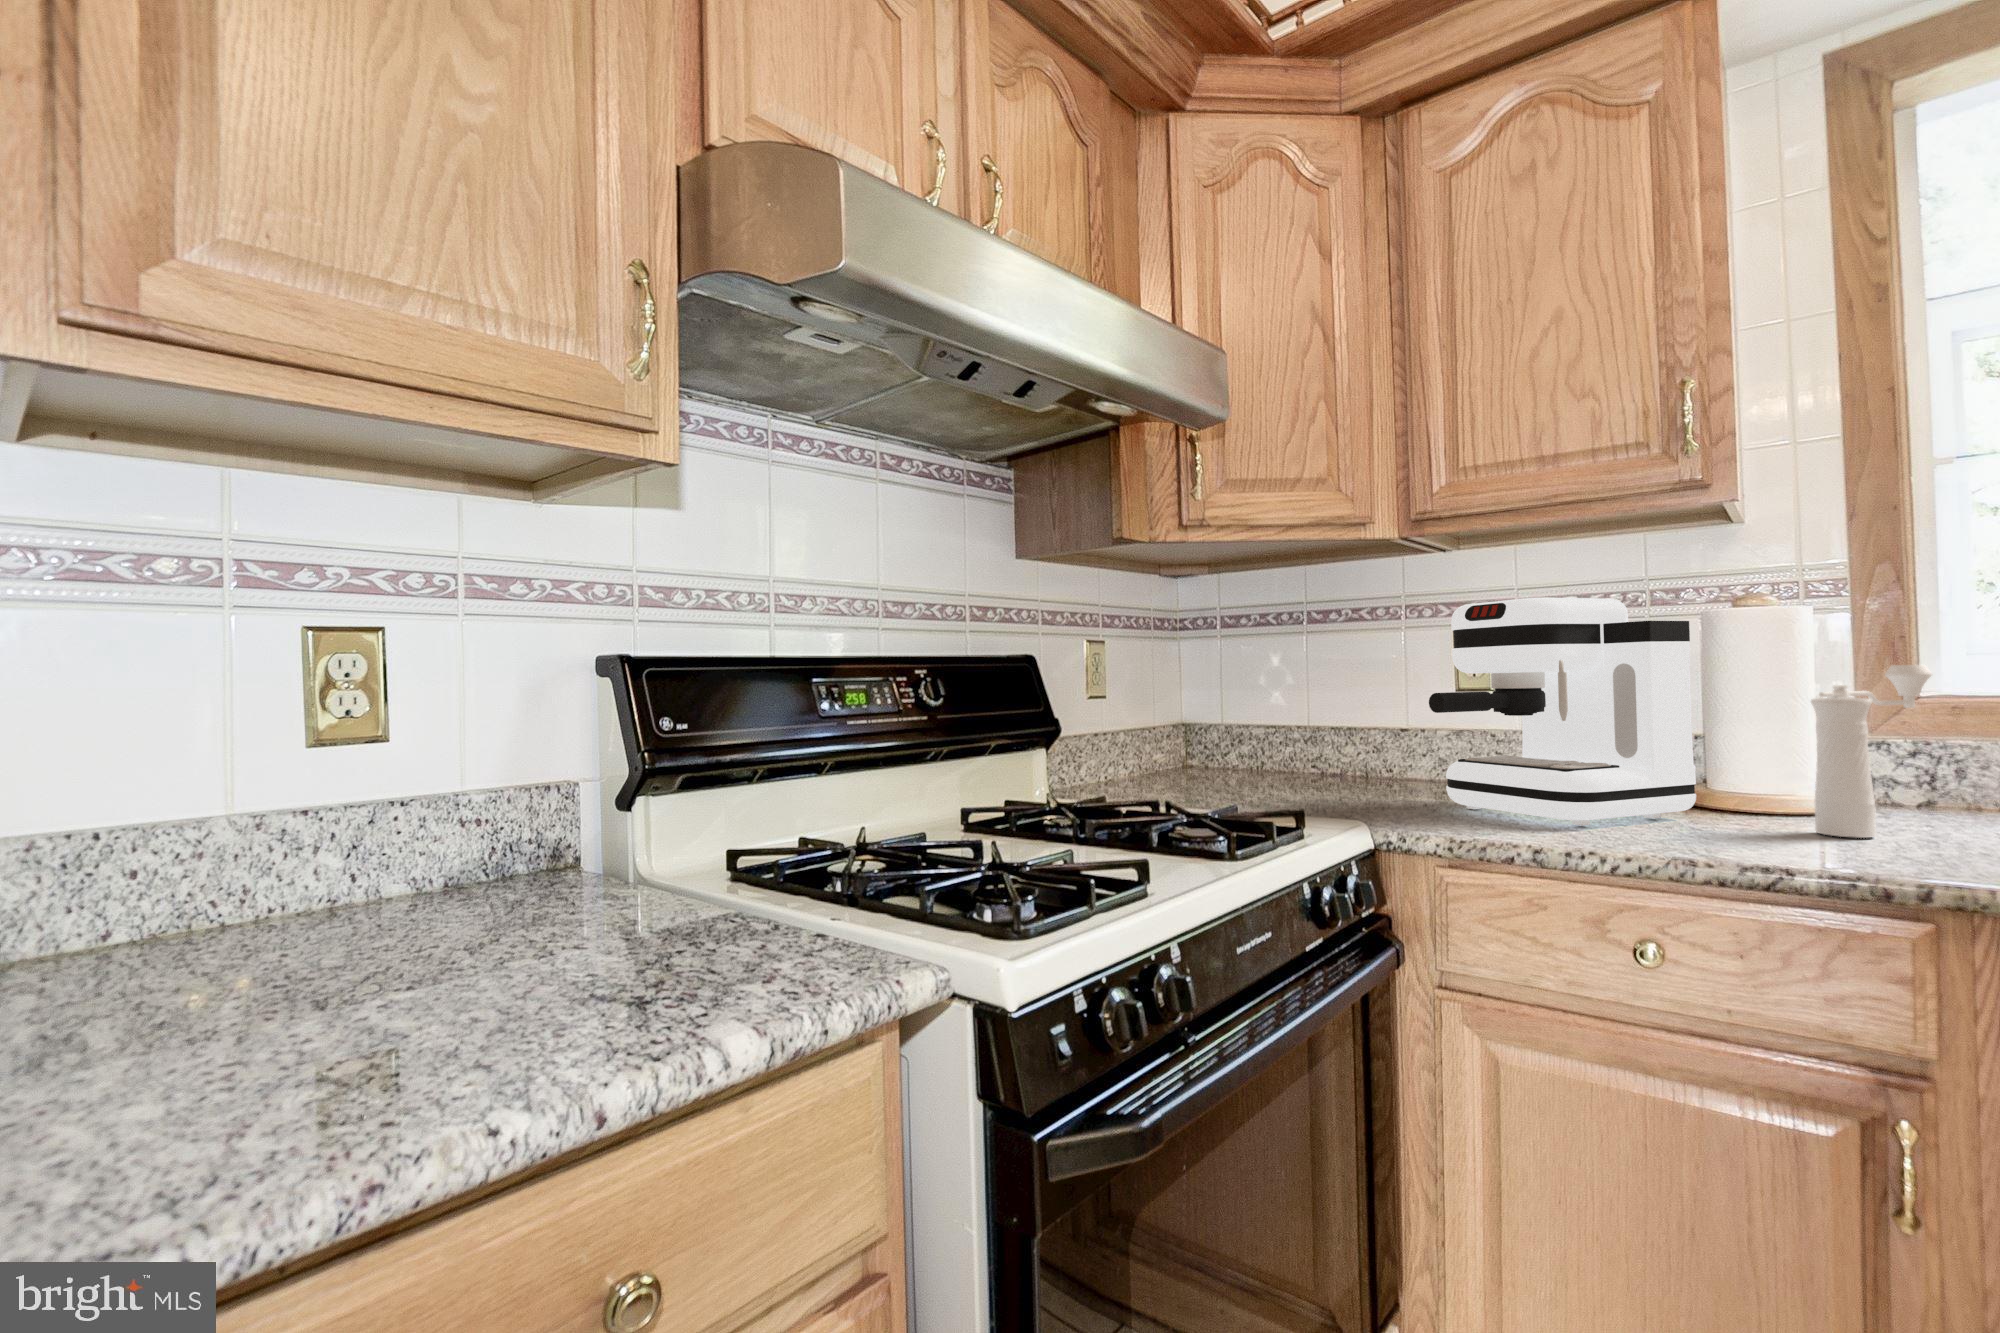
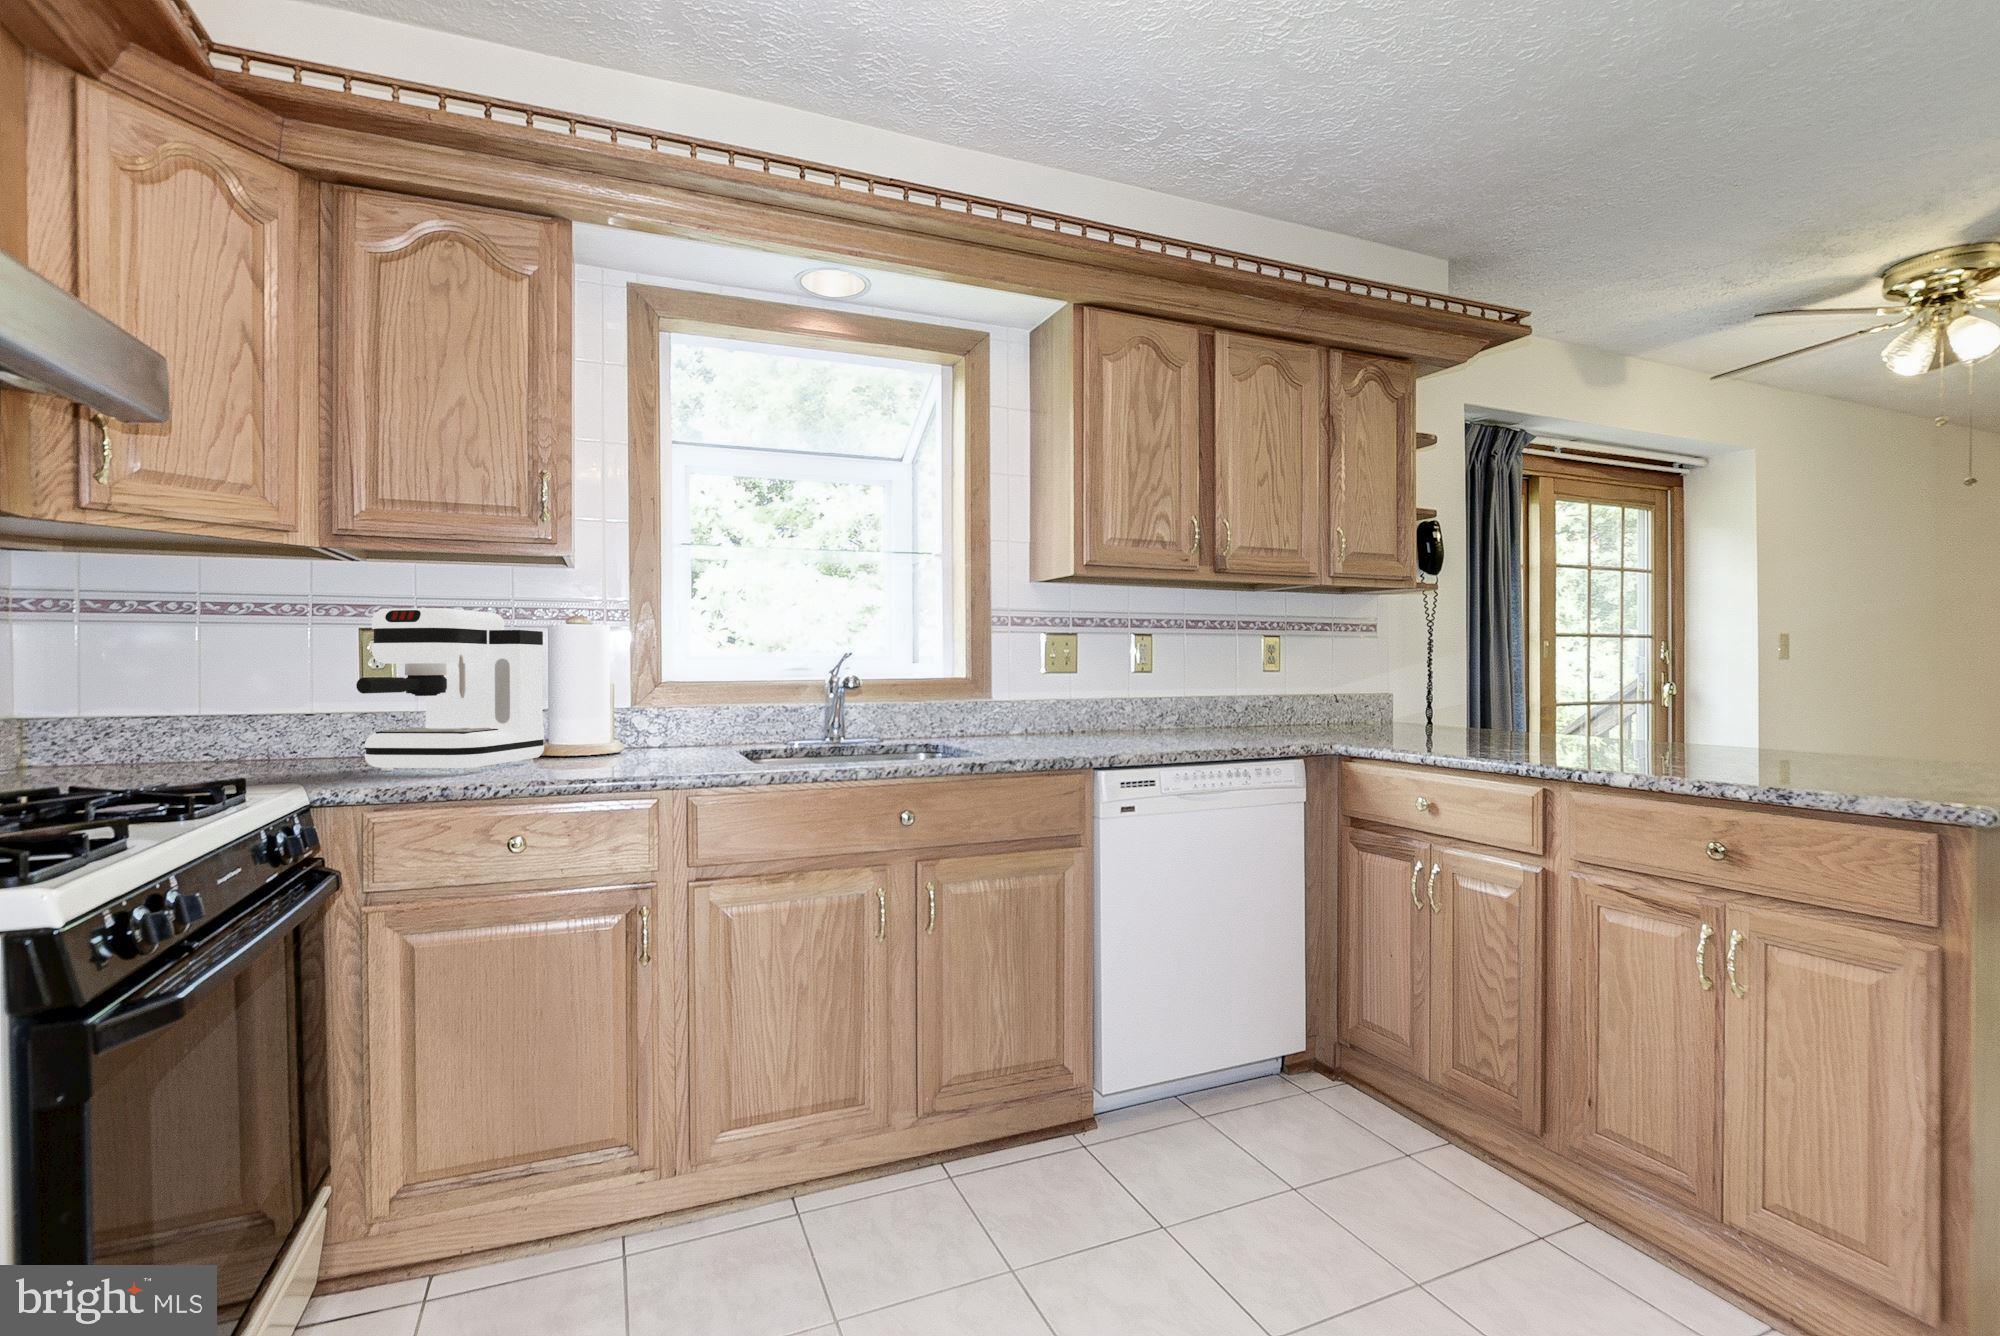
pepper mill: present [1811,665,1932,838] -> none [607,663,663,763]

